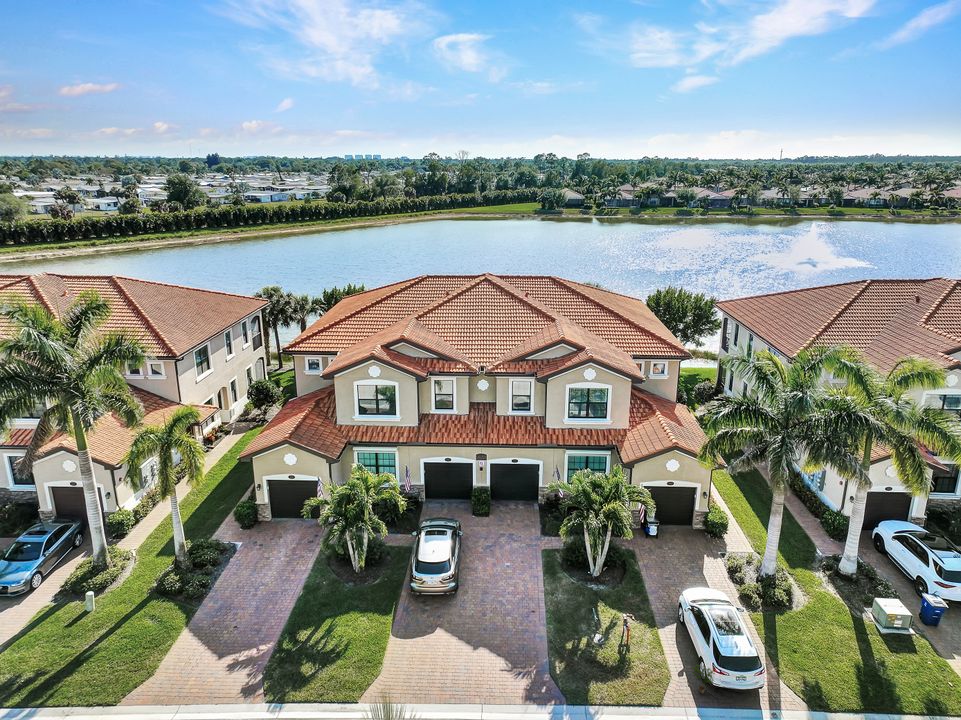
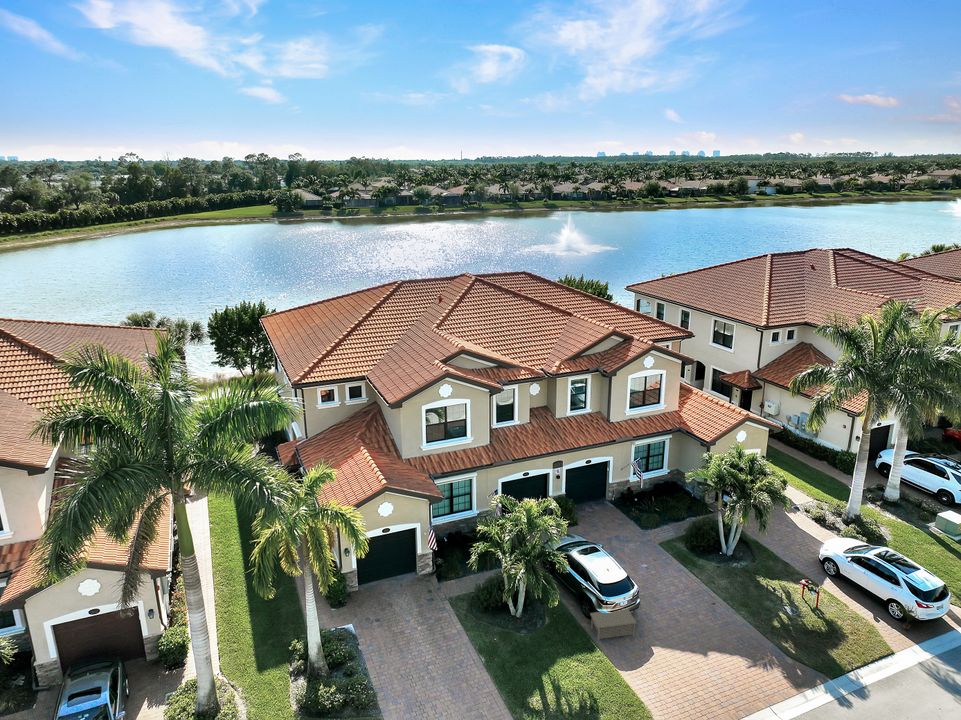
storage bench: none [397,582,438,613] -> present [590,609,636,641]

